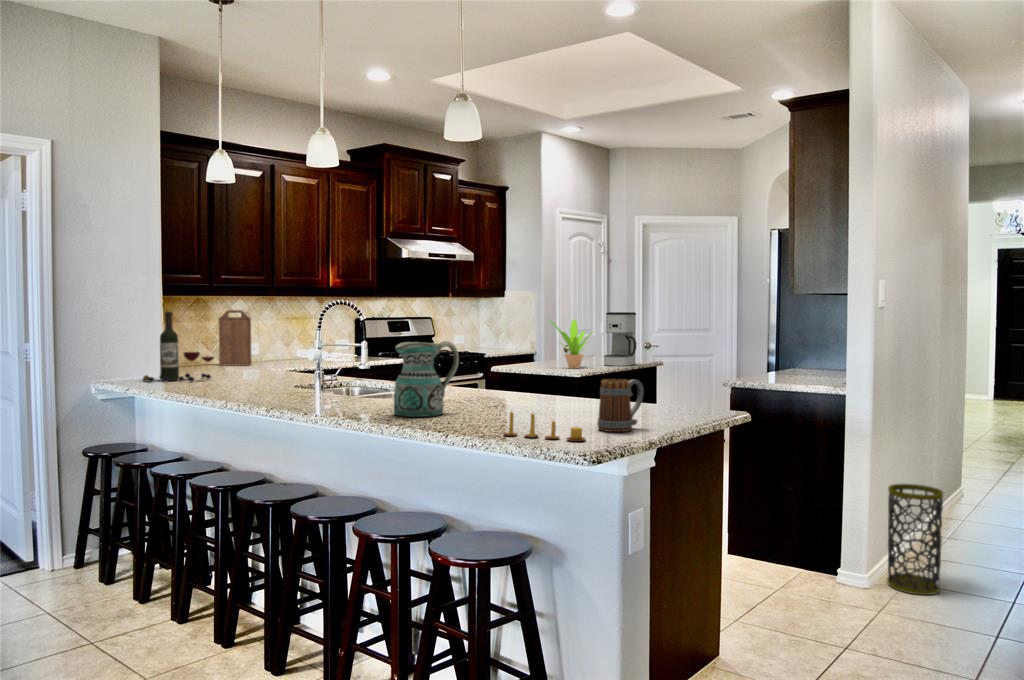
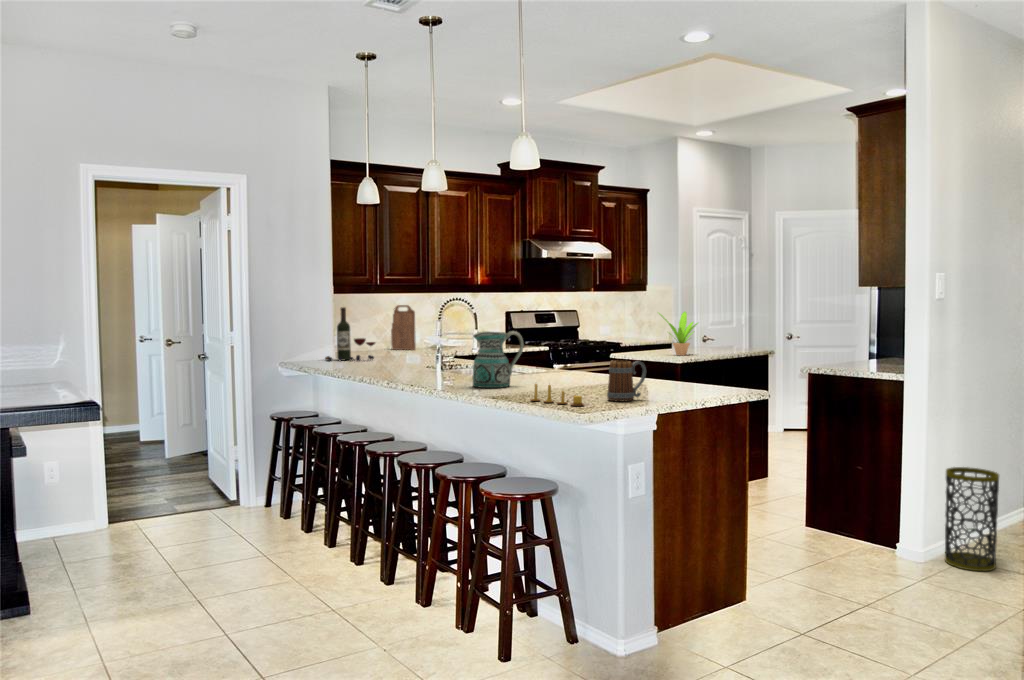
coffee maker: present [604,312,637,367] -> none [715,305,748,355]

